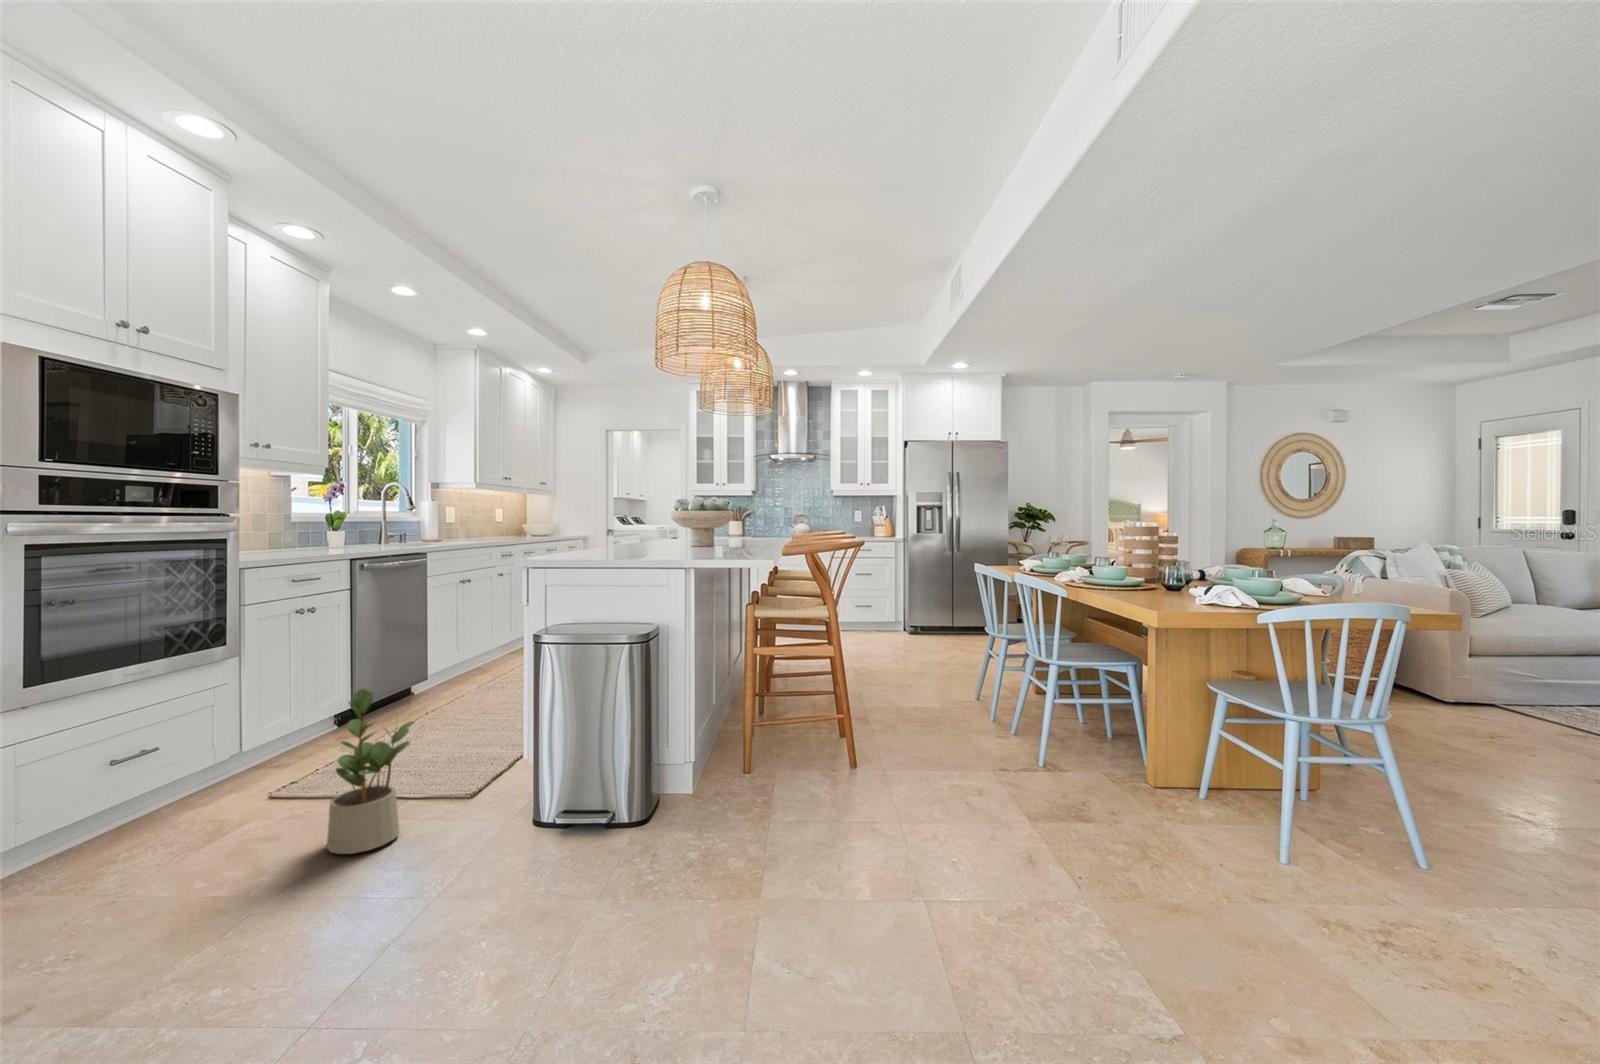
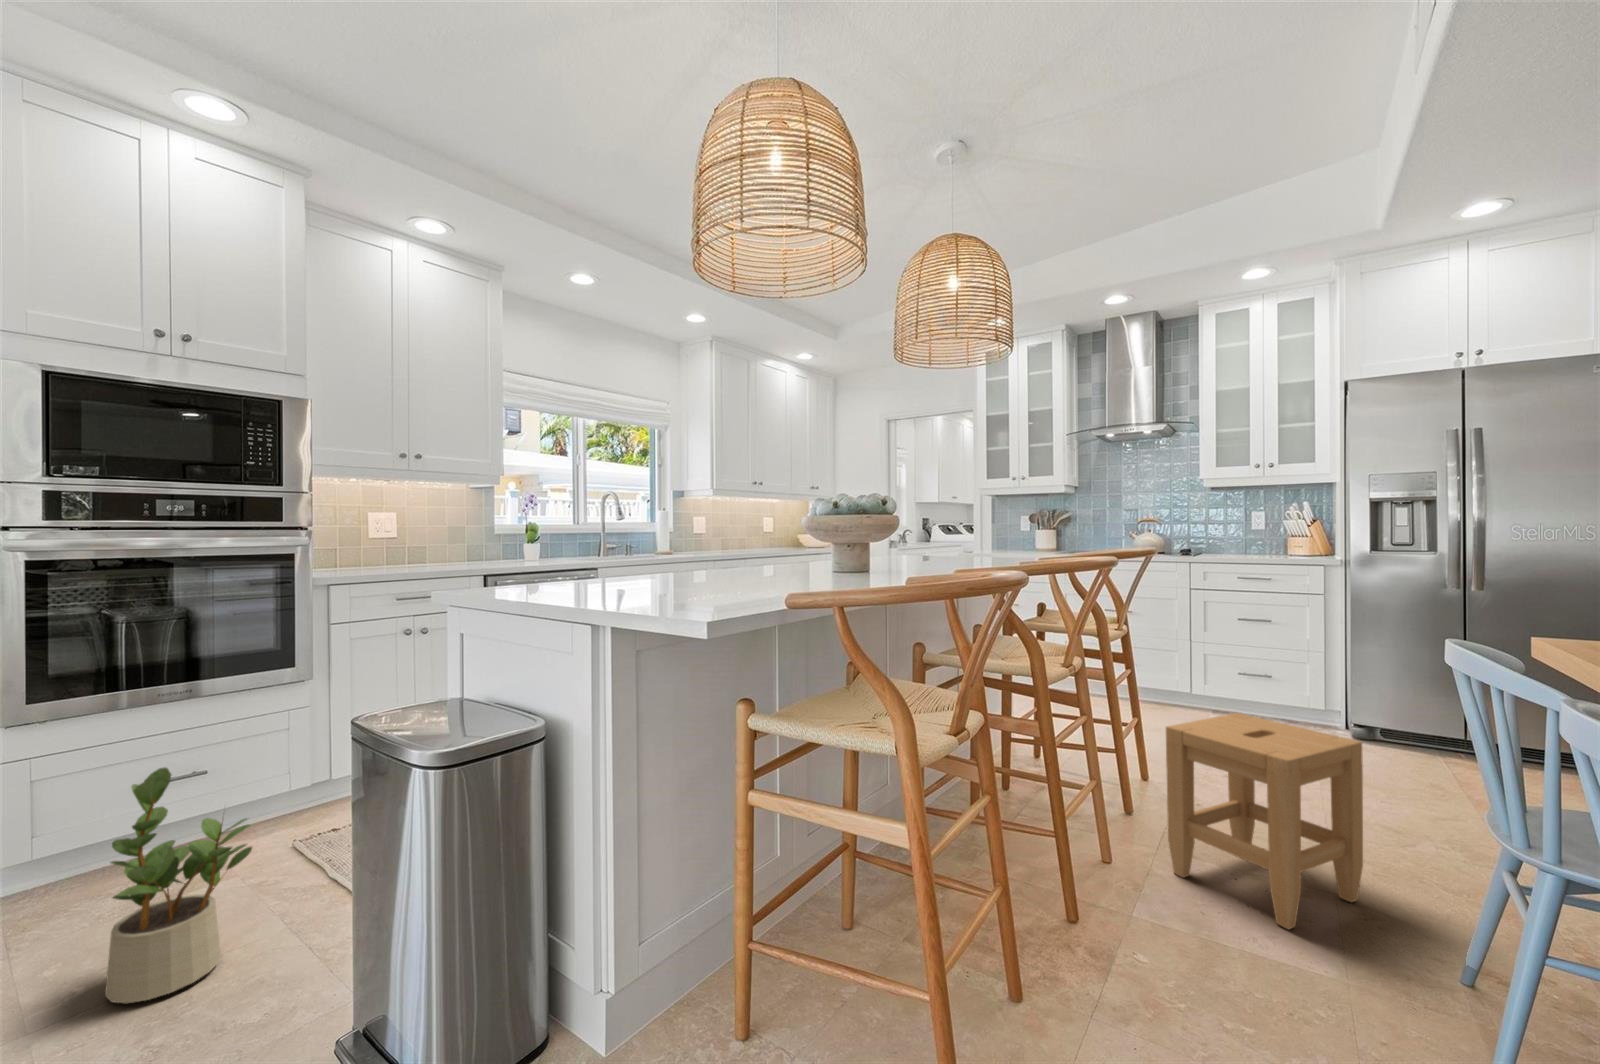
stool: none [870,612,942,697] -> present [1166,713,1363,929]

